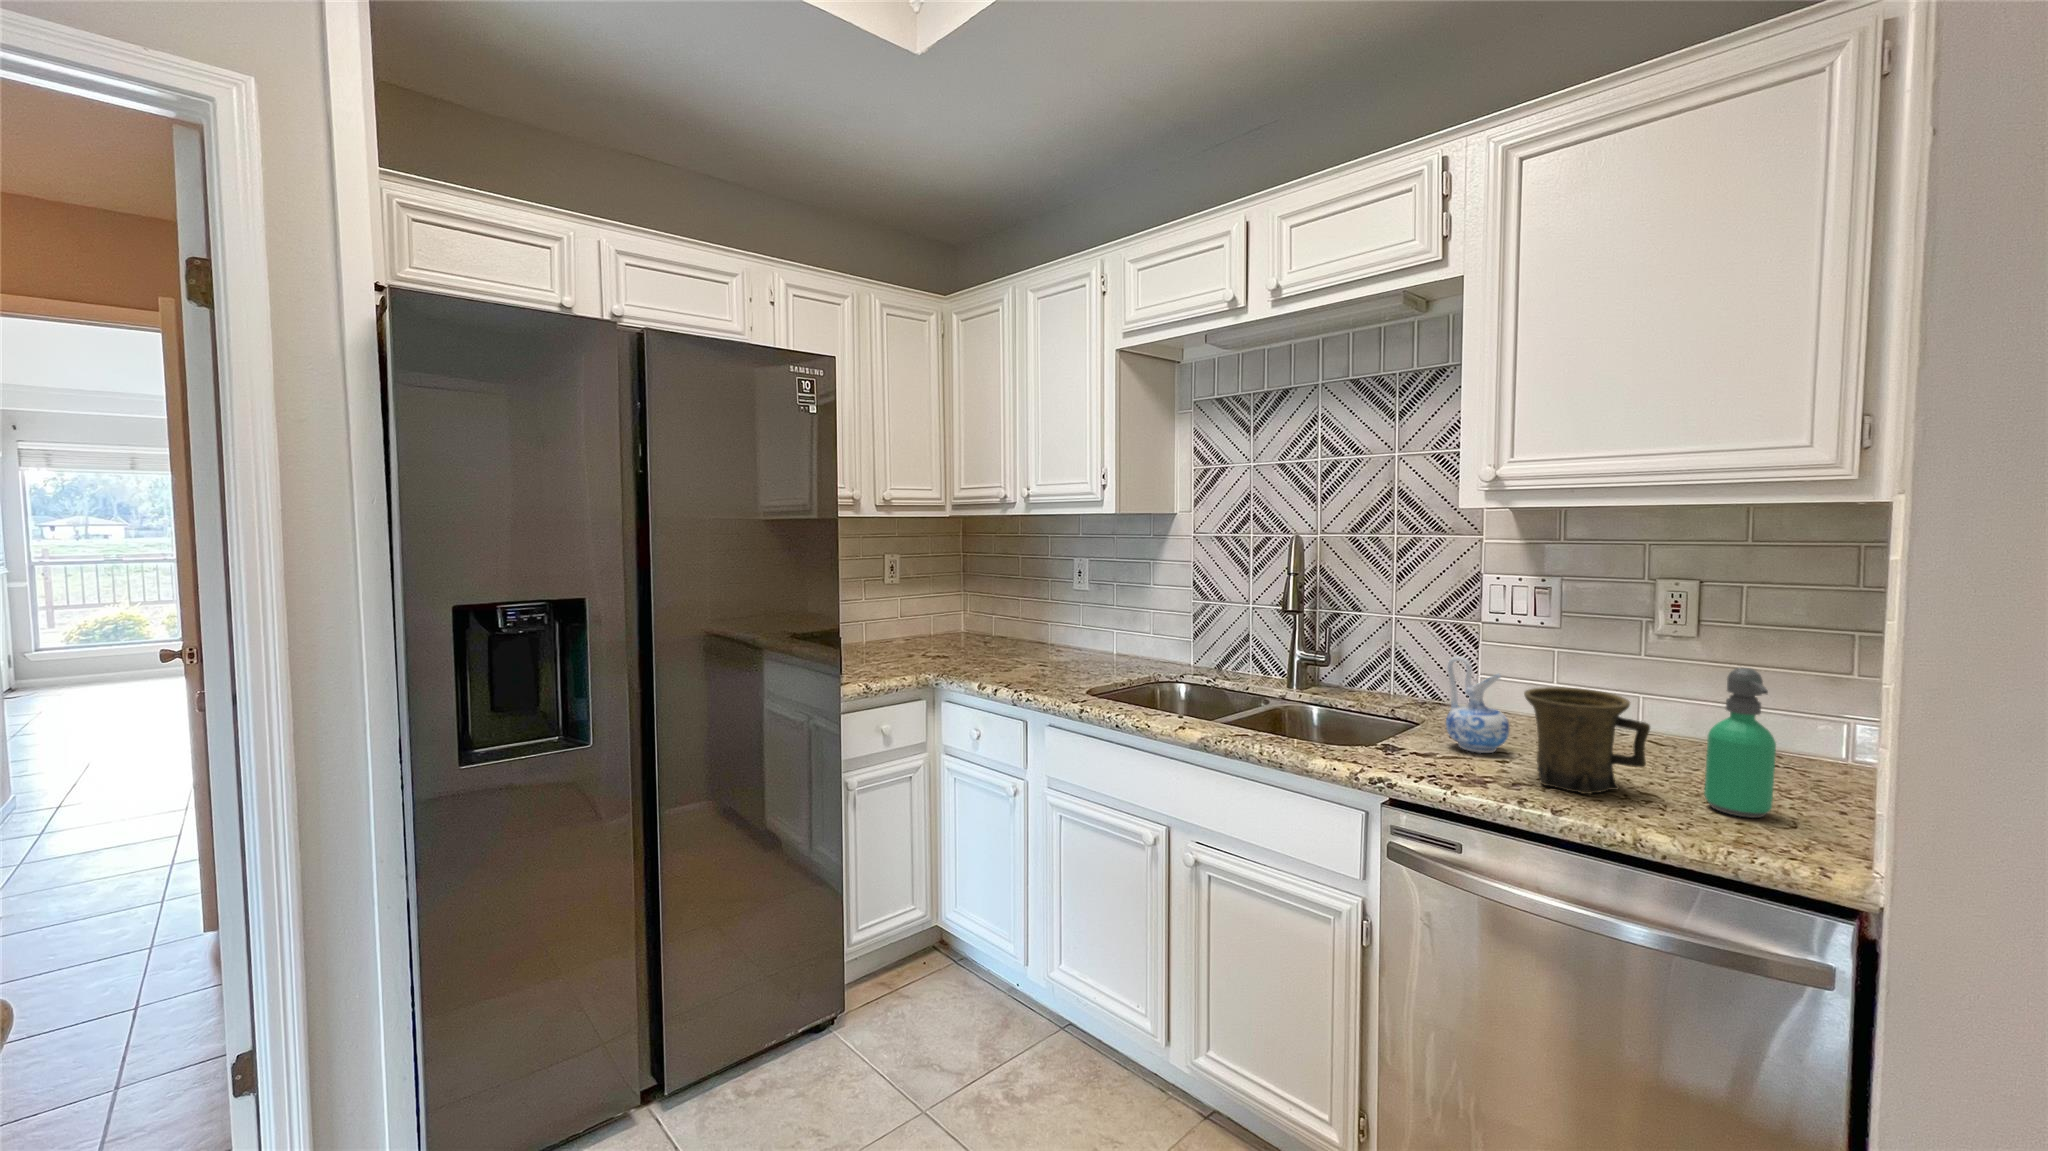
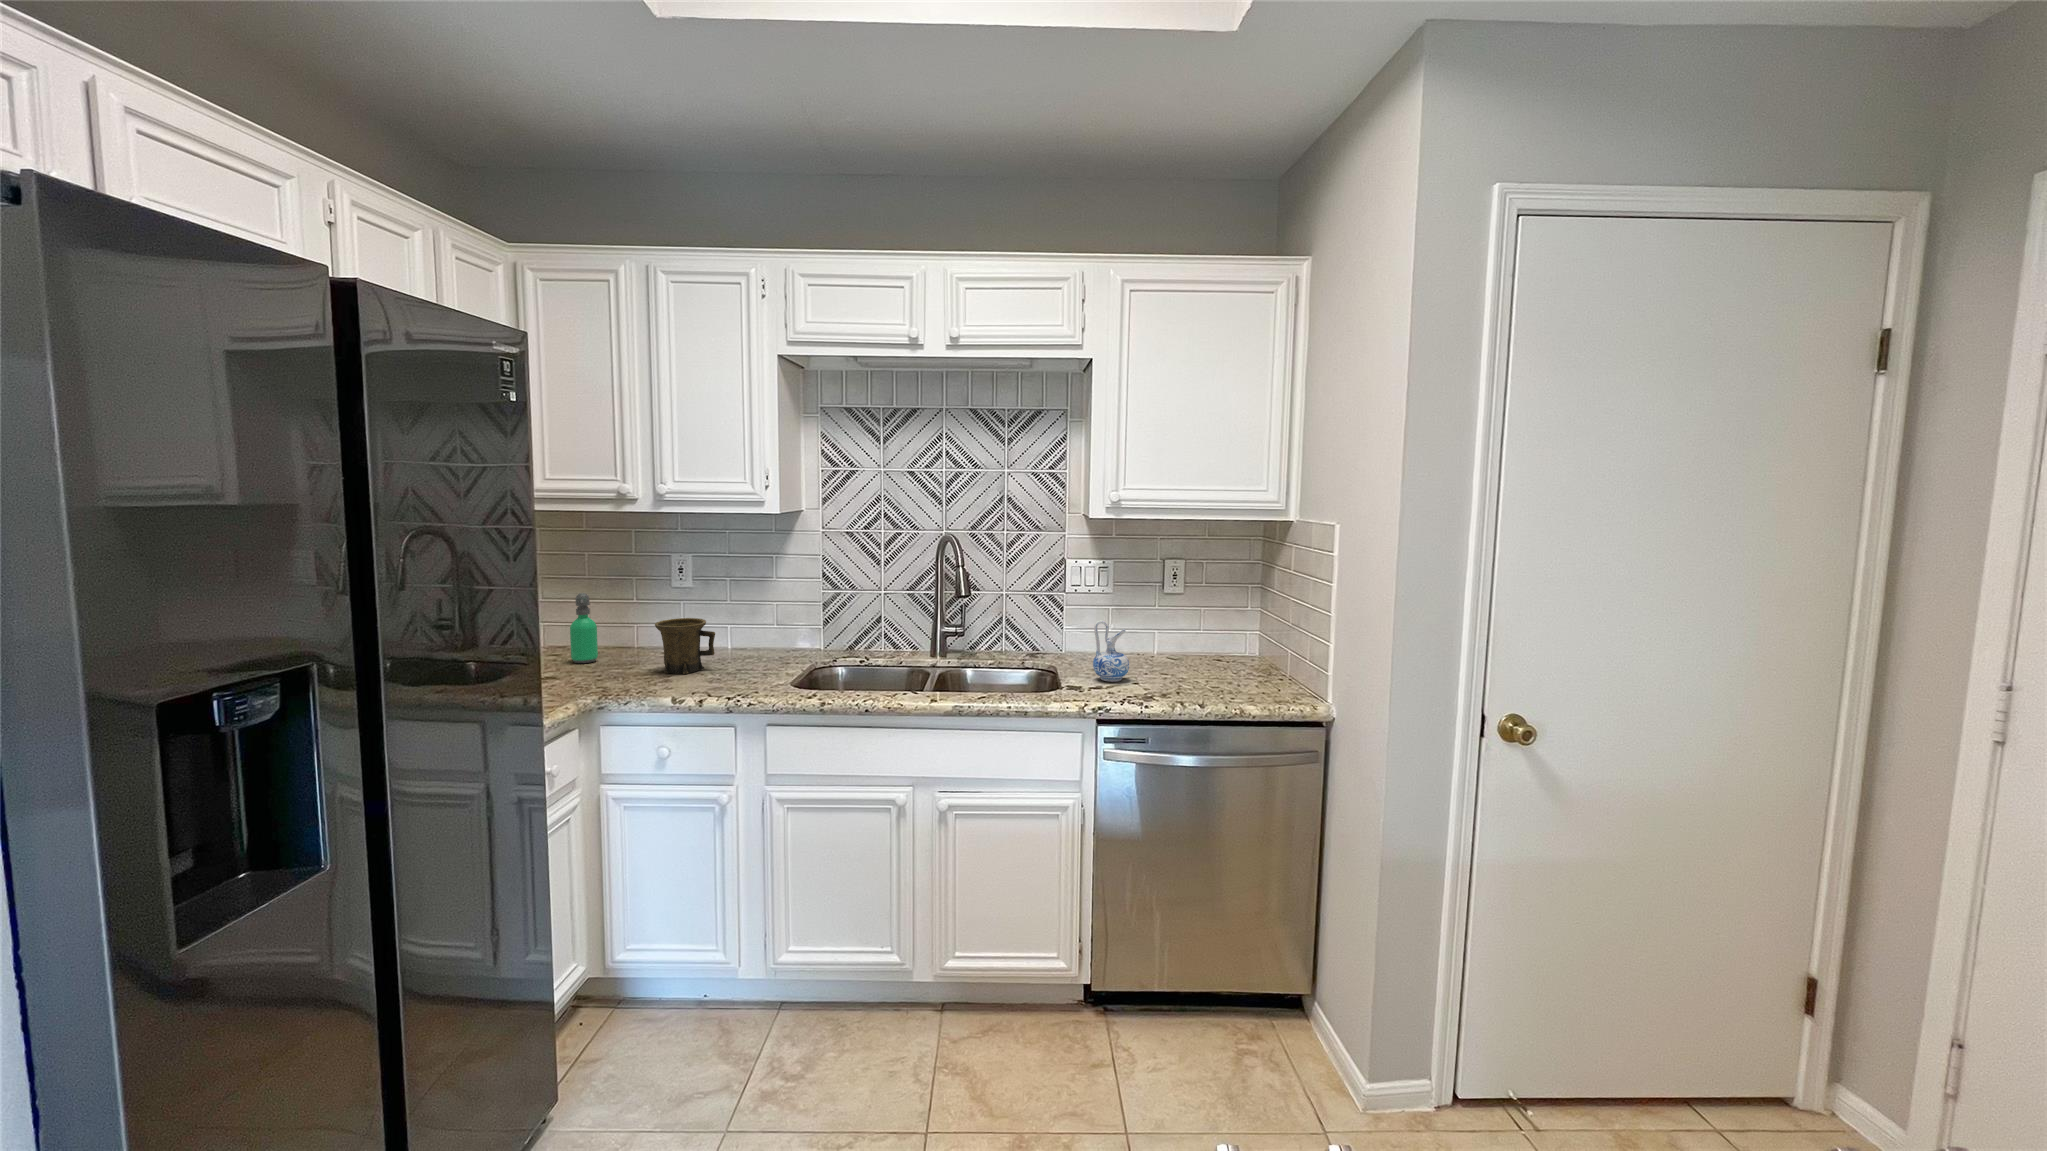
soap dispenser: present [1704,668,1776,818] -> present [570,593,598,663]
mug: present [1524,687,1650,794] -> present [655,618,715,674]

